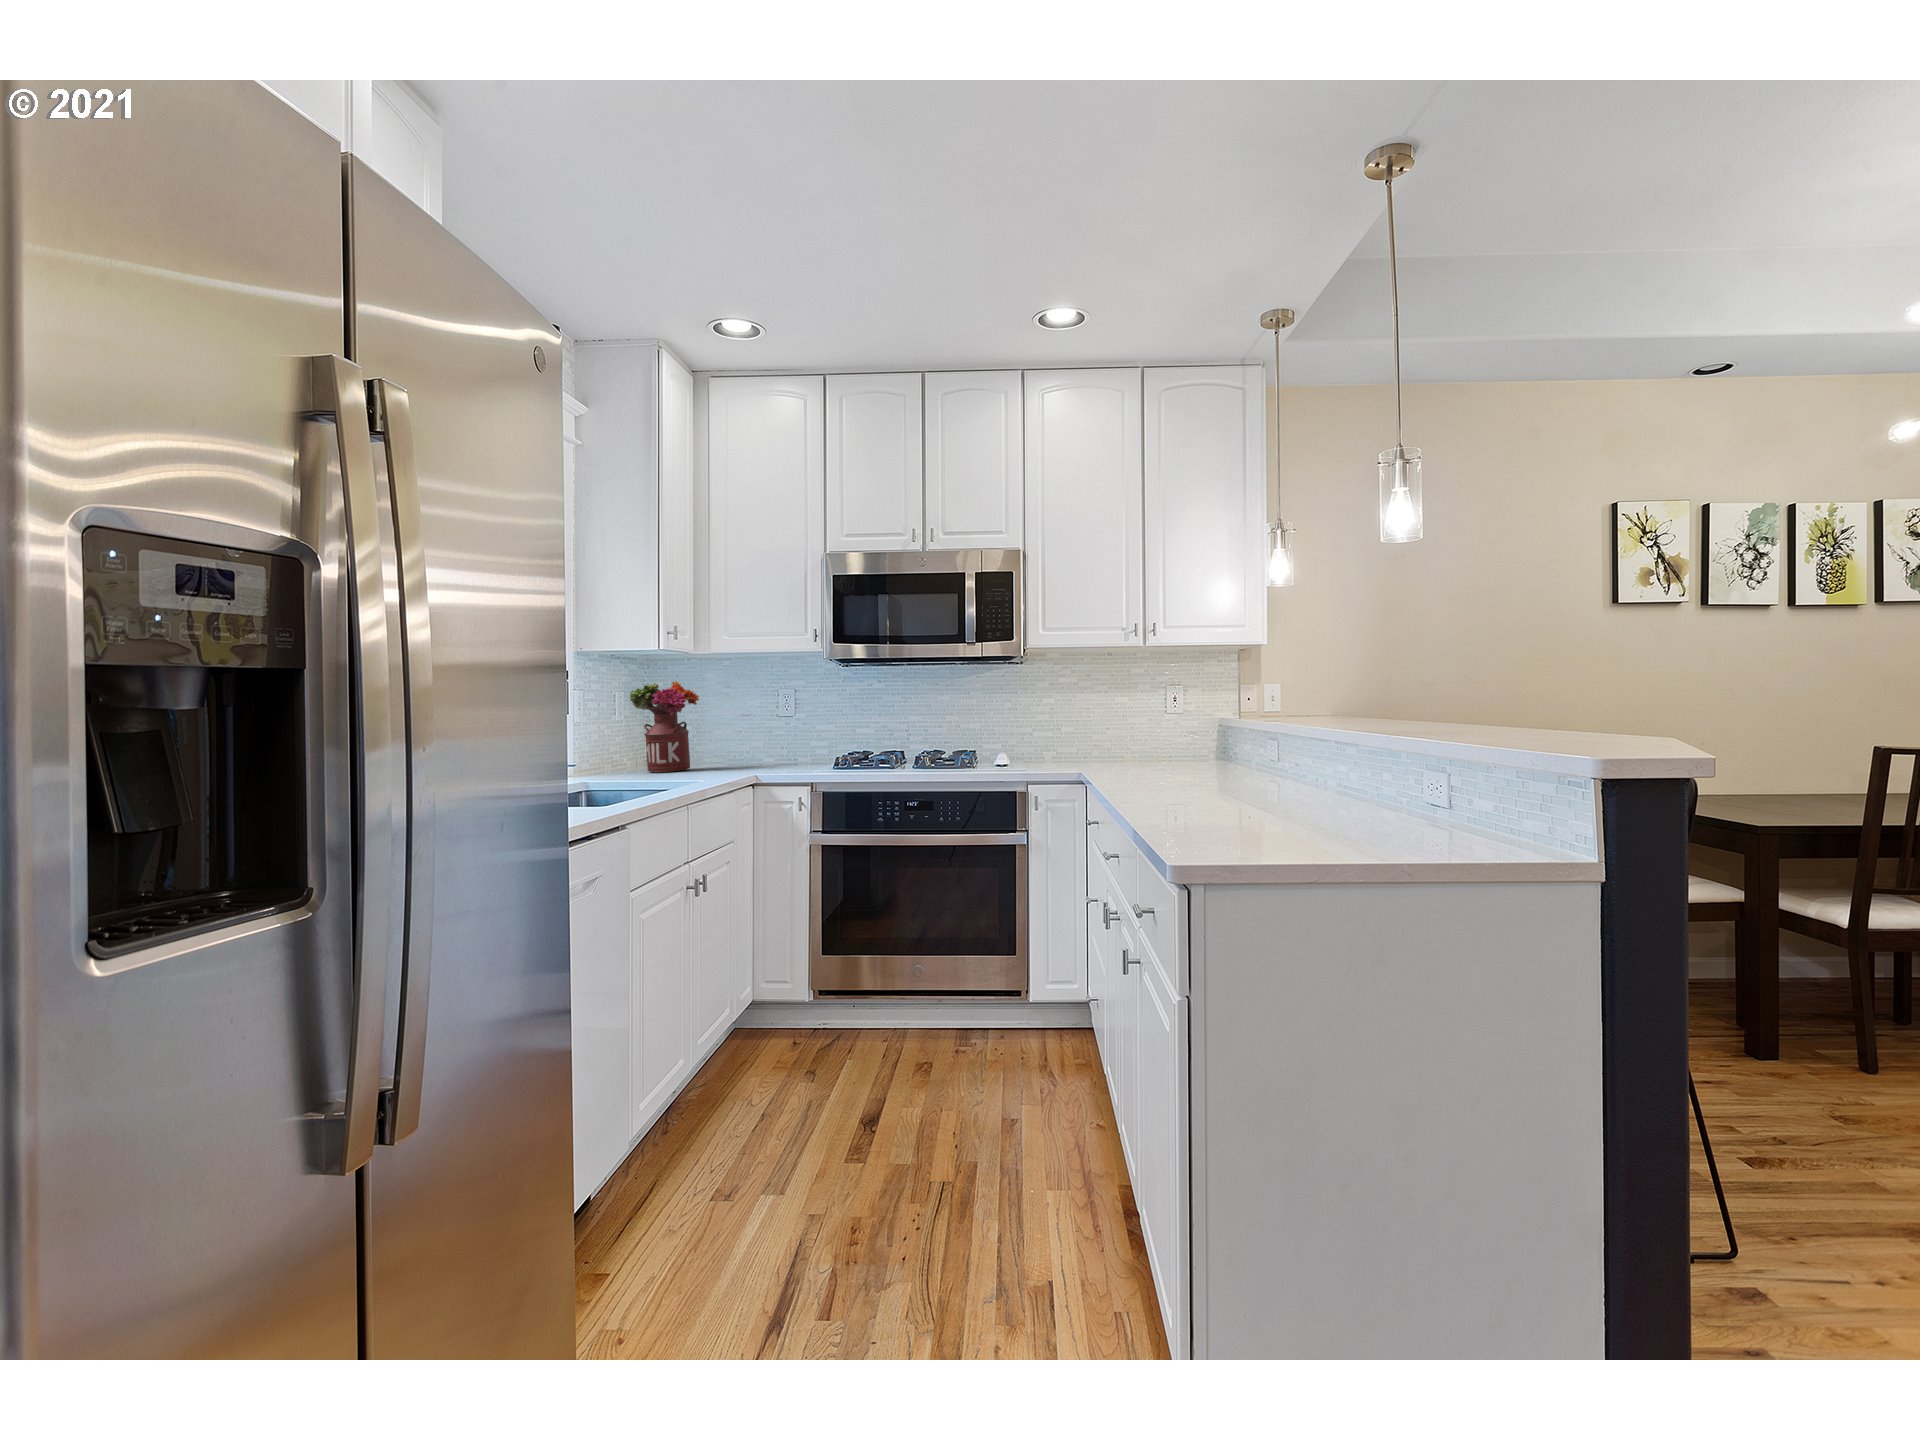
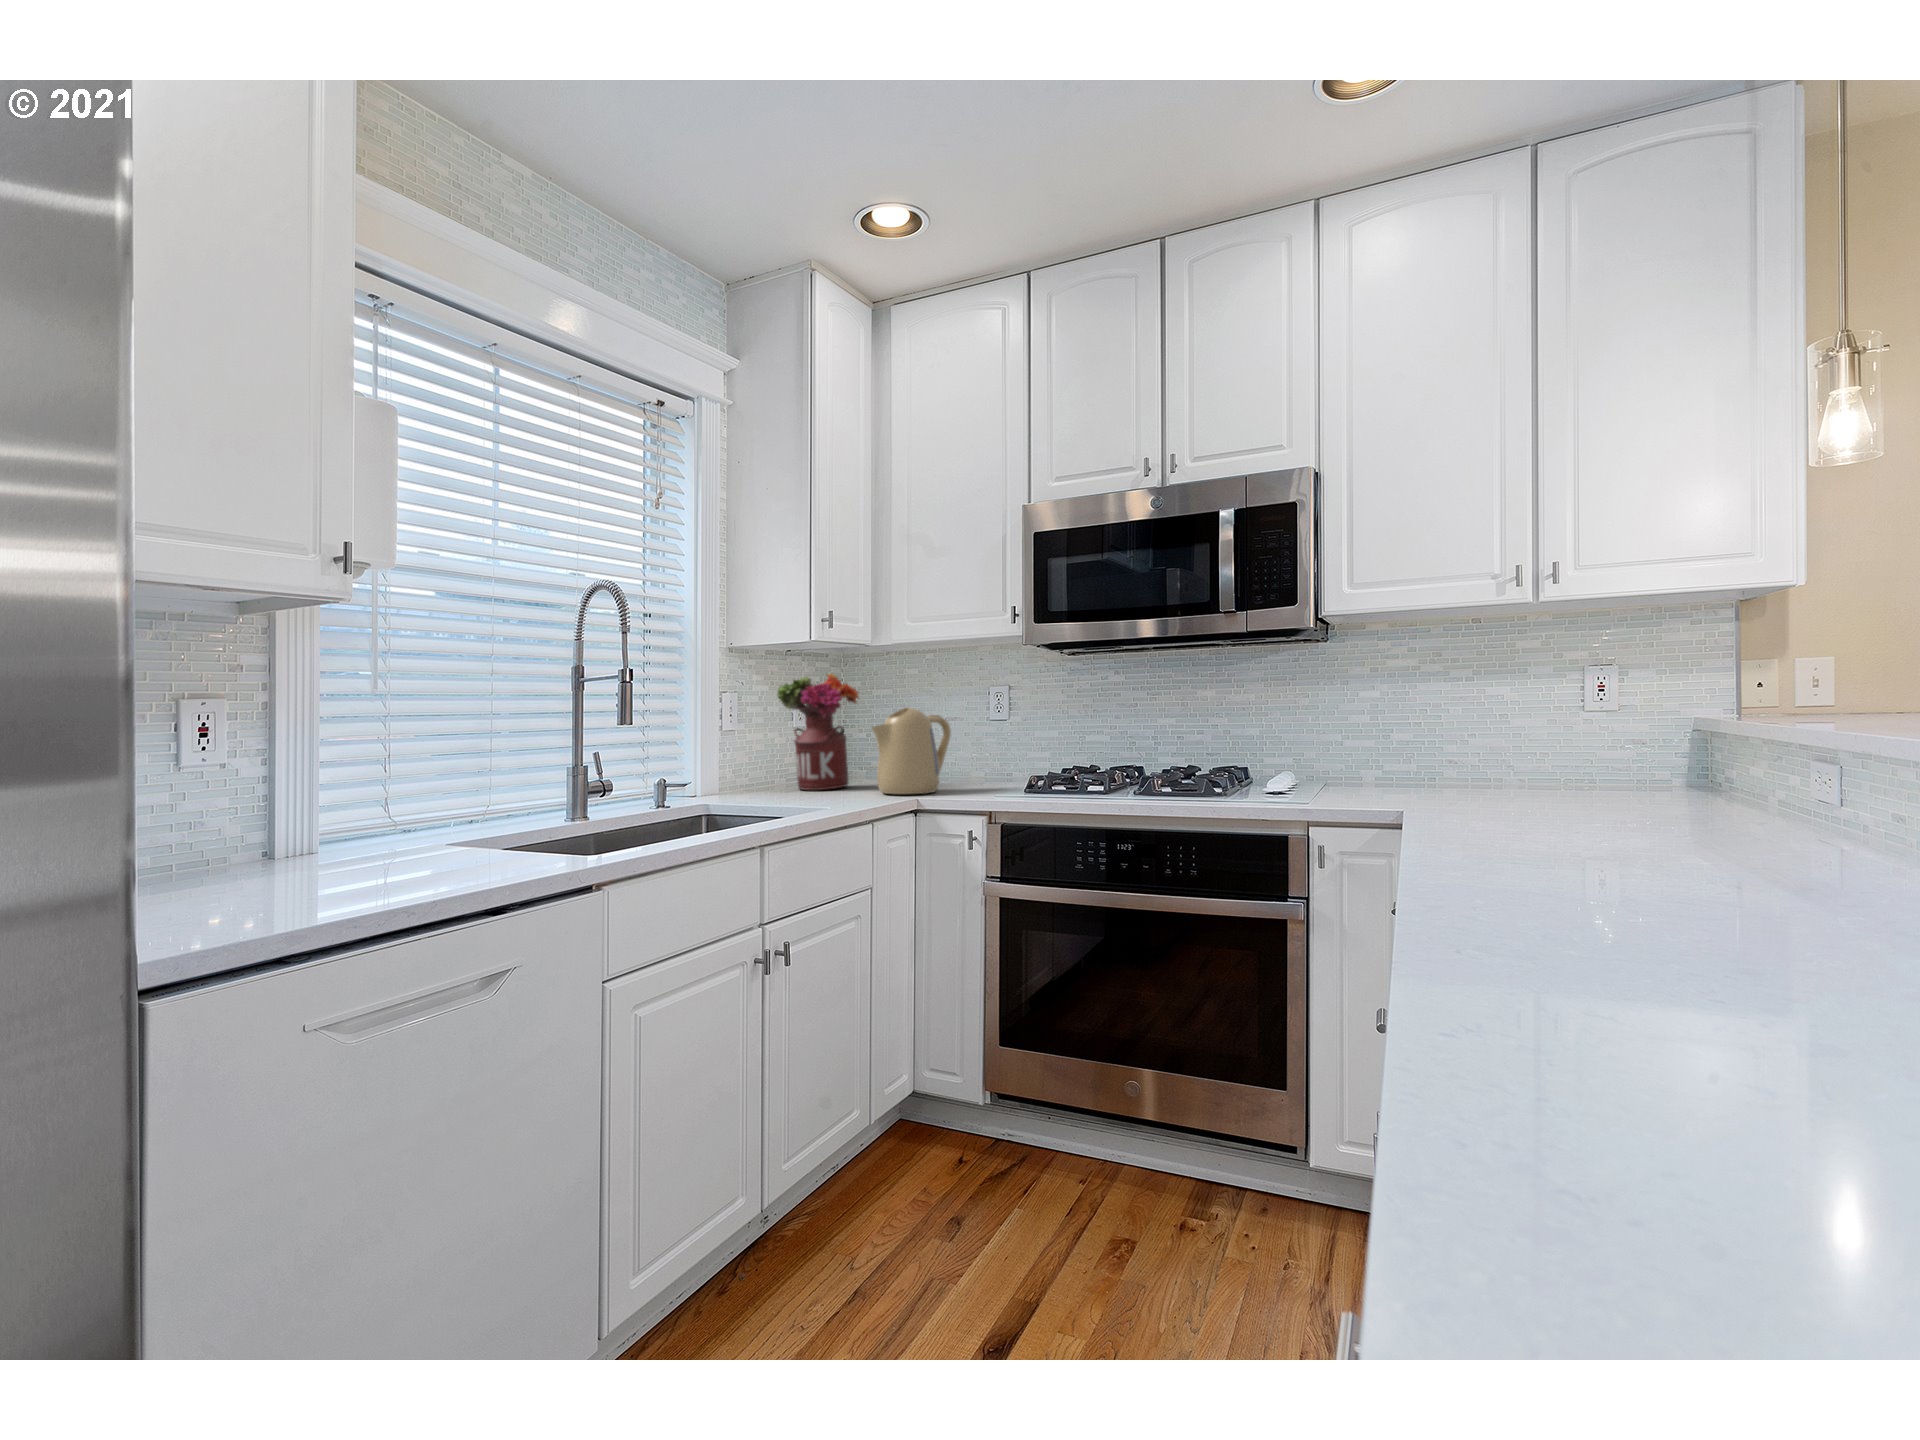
kettle: none [713,706,774,772] -> present [872,707,951,794]

